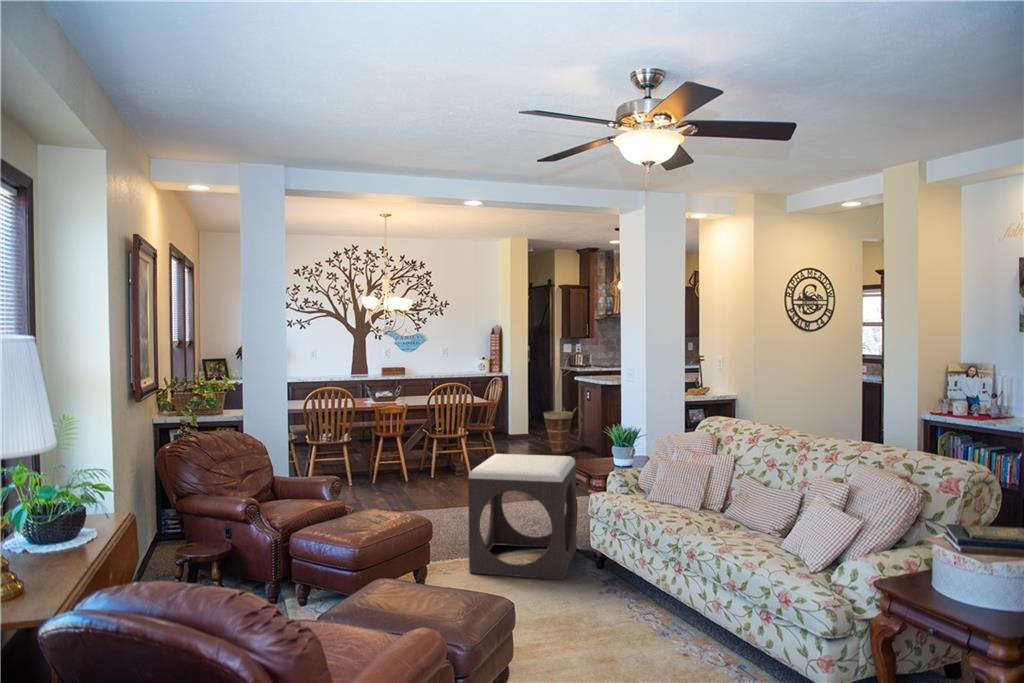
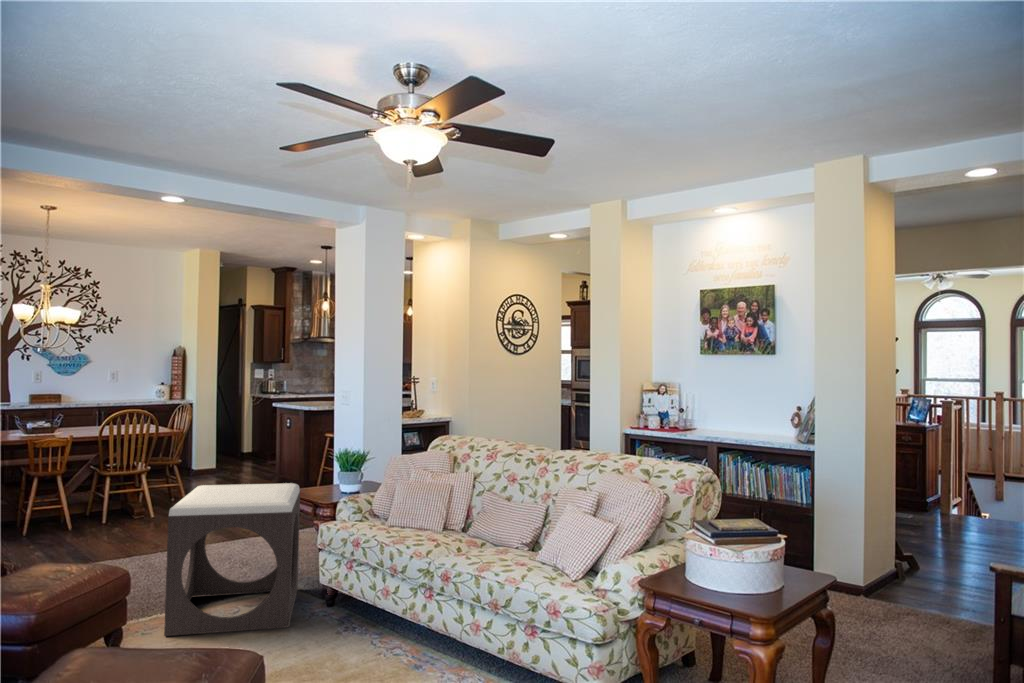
basket: present [544,407,577,454] -> none [239,434,284,488]

